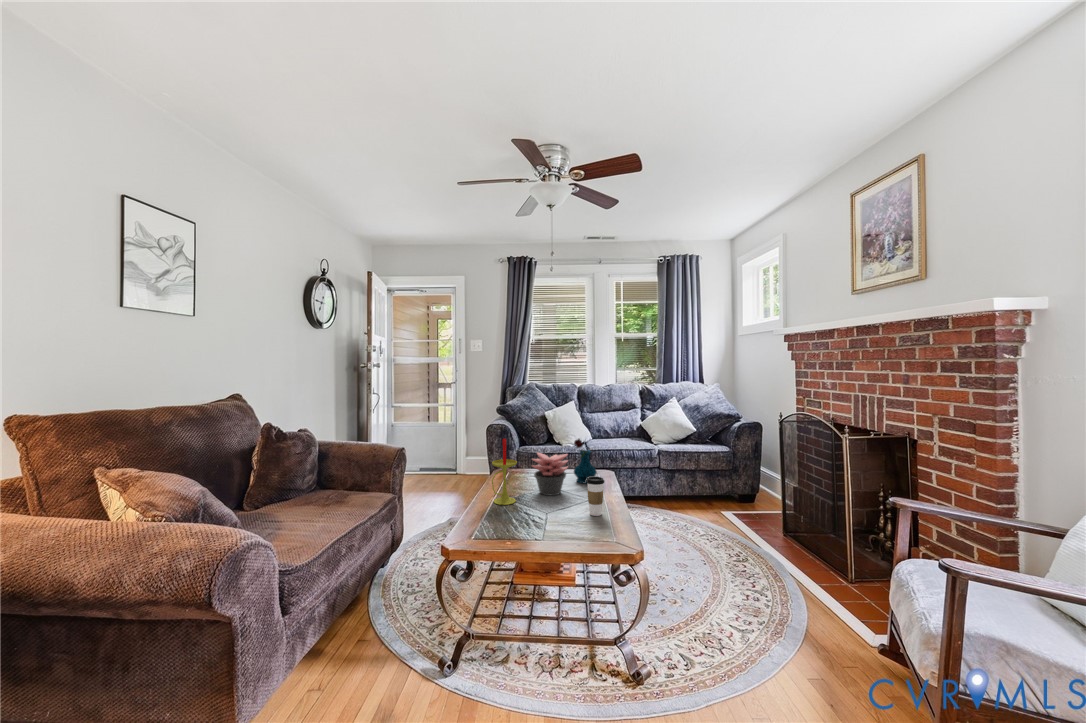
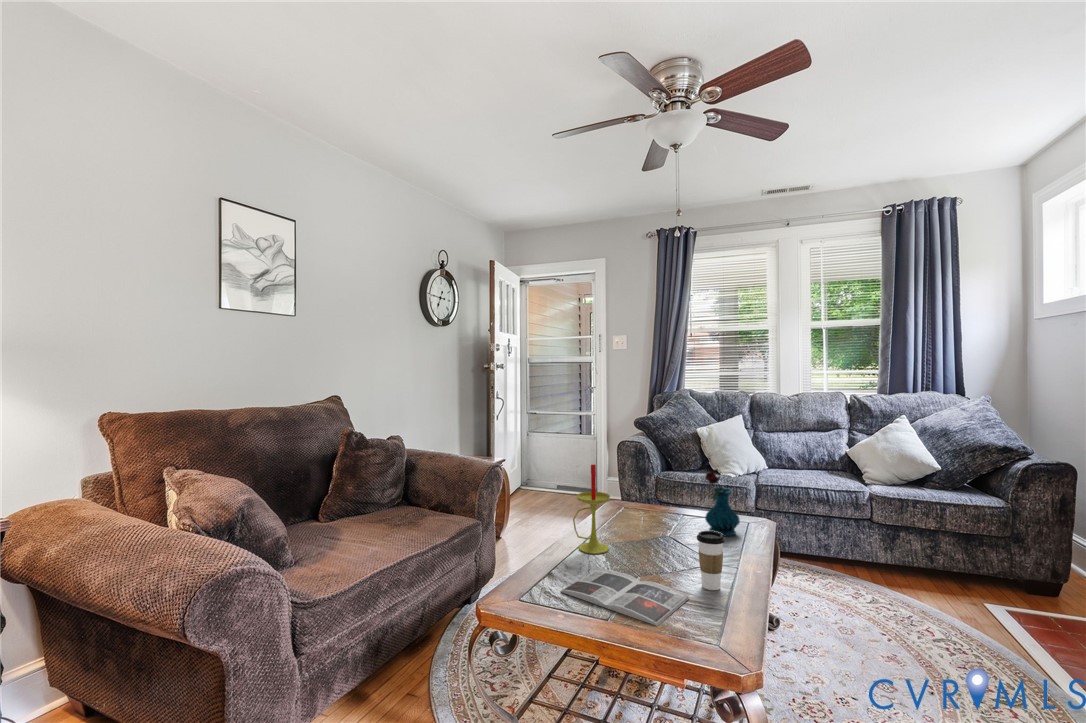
succulent plant: present [532,452,568,495] -> none [636,486,689,548]
magazine: none [499,513,586,541] -> present [560,569,689,626]

